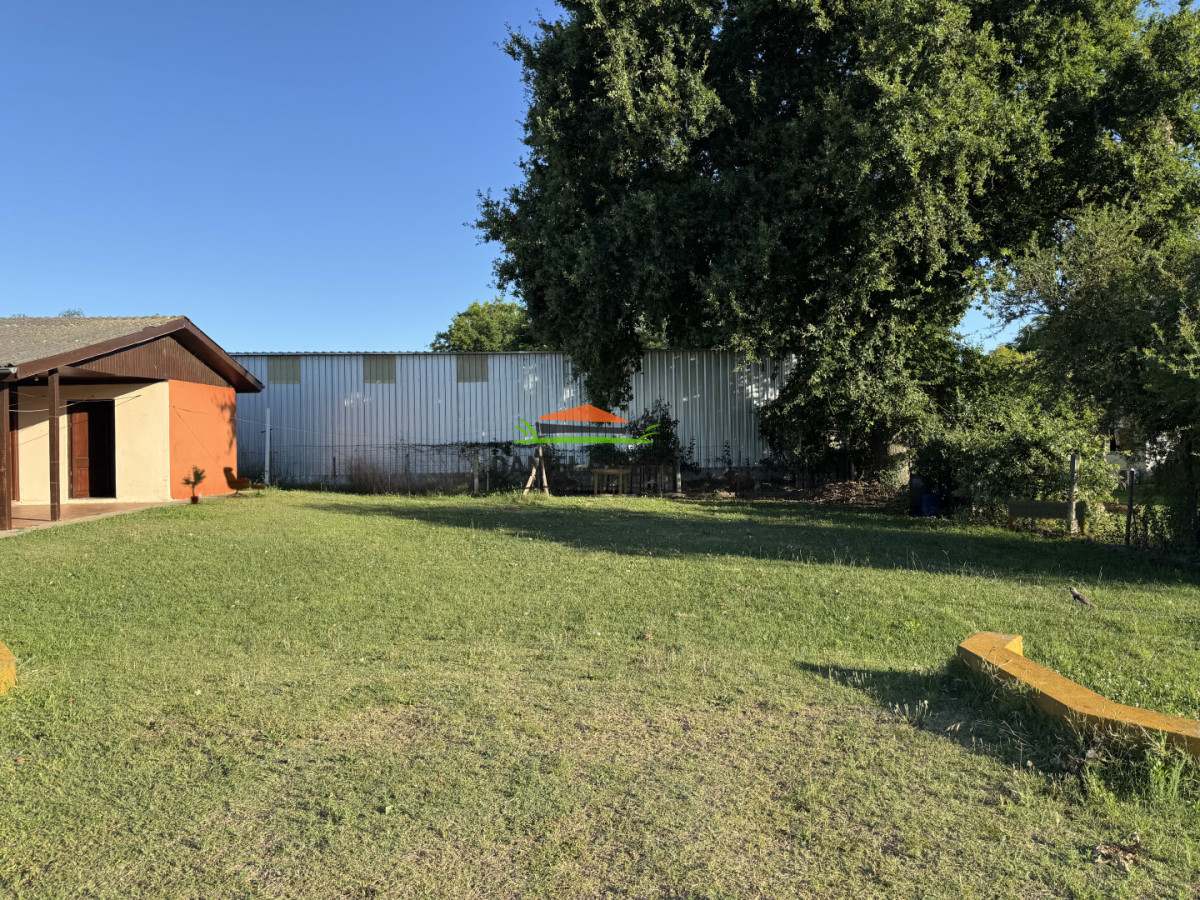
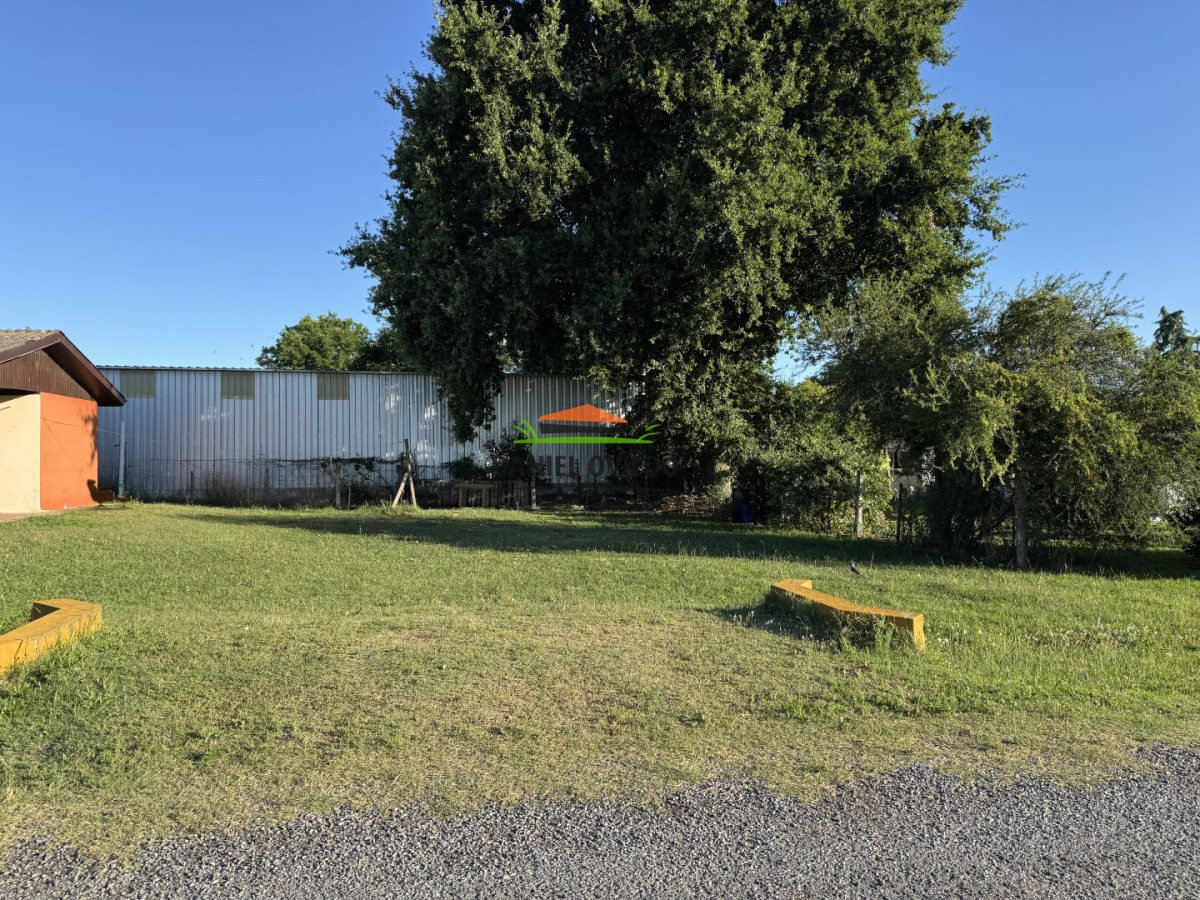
potted tree: present [182,467,206,504] -> none [49,477,76,515]
bench: present [1008,500,1086,535] -> none [809,508,866,535]

